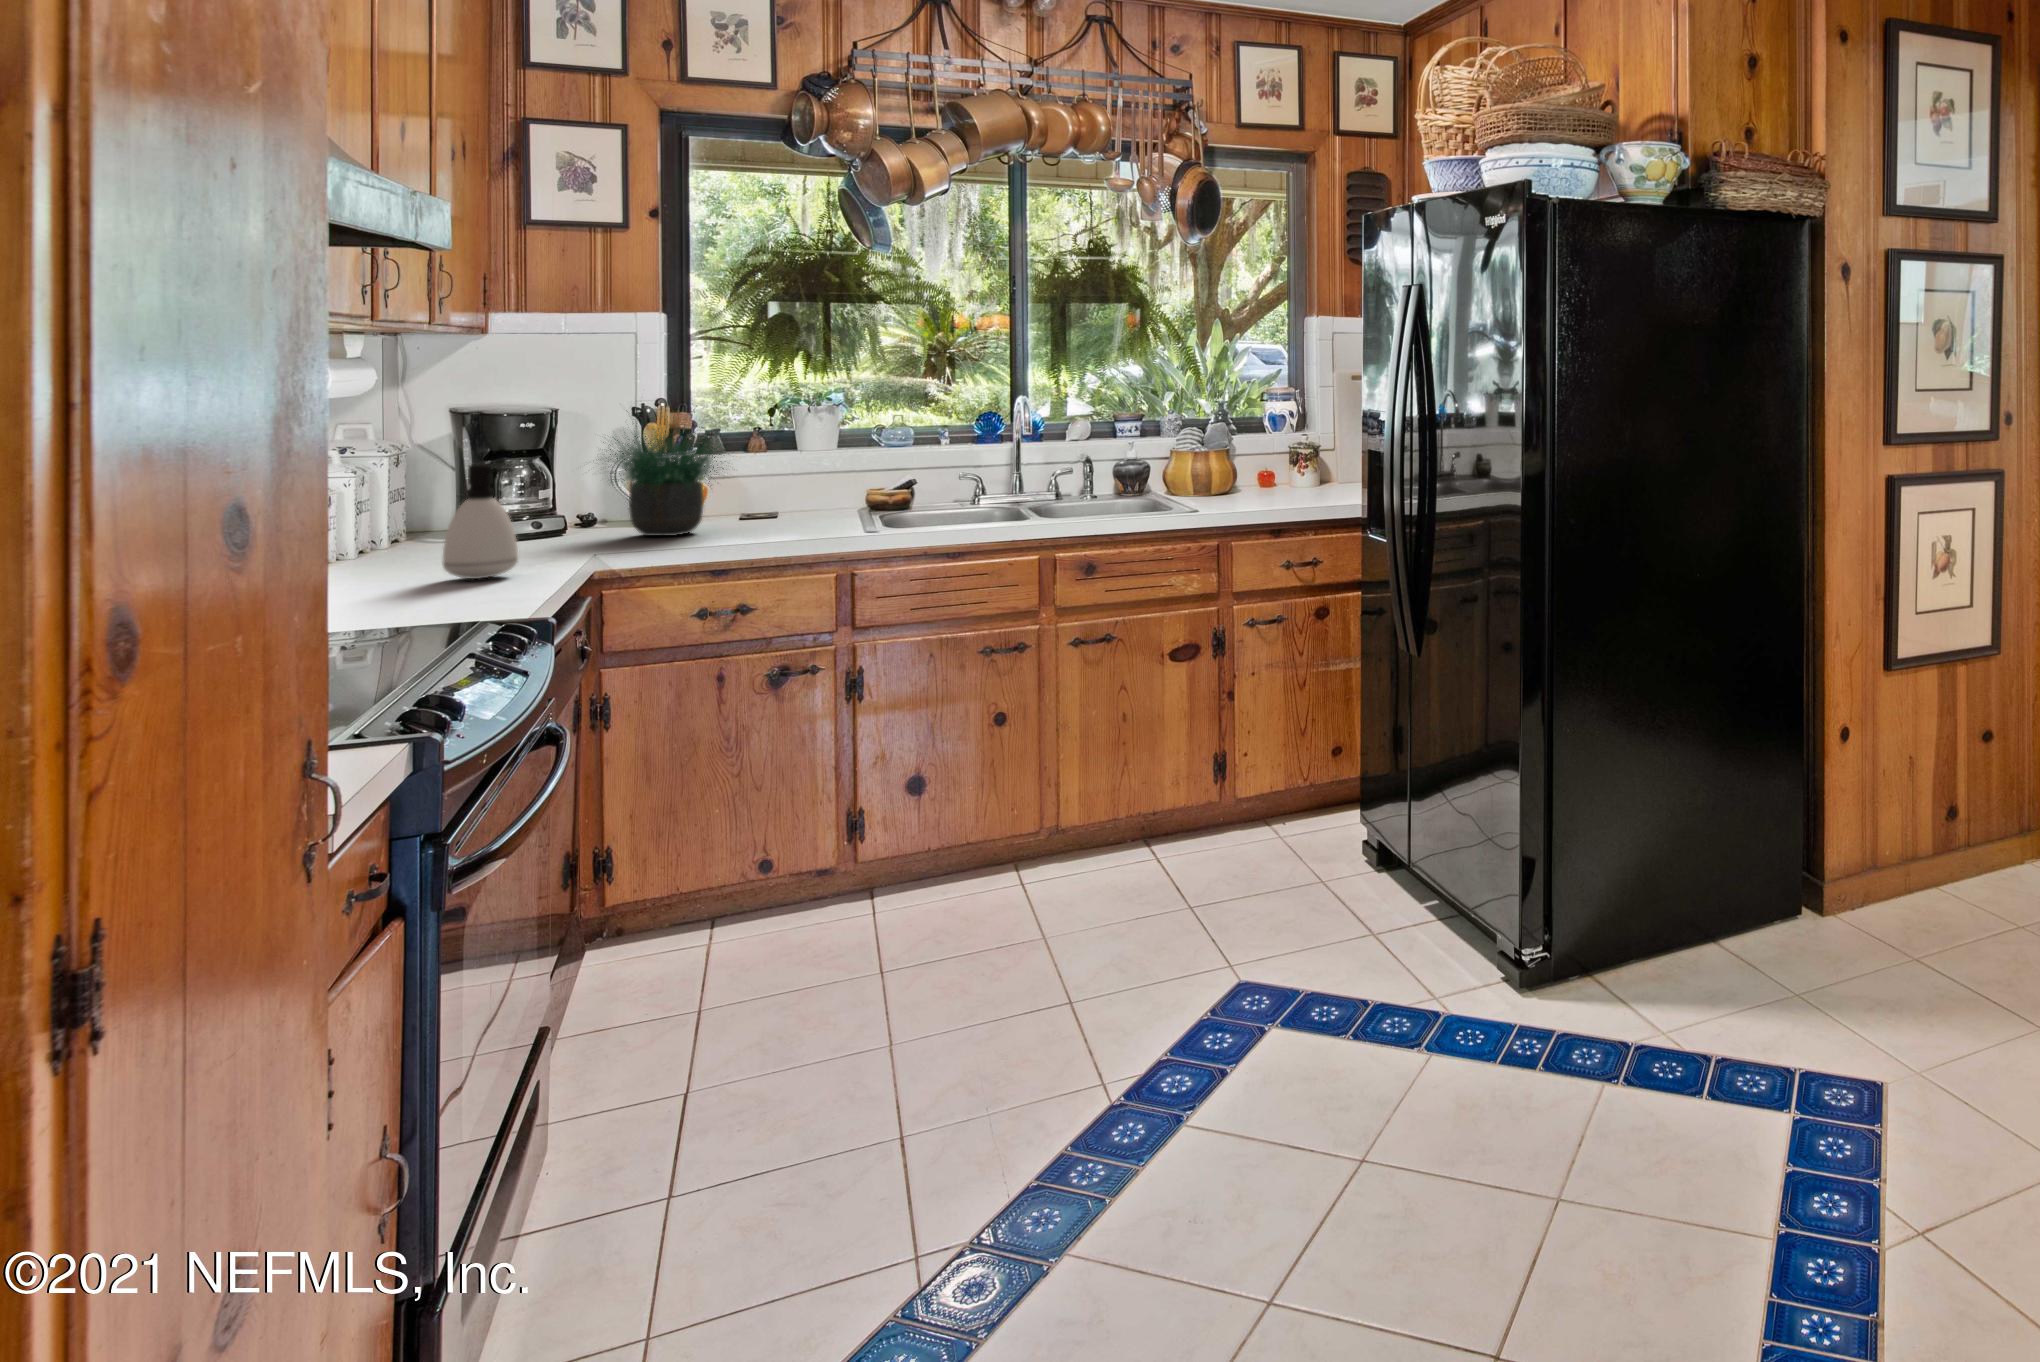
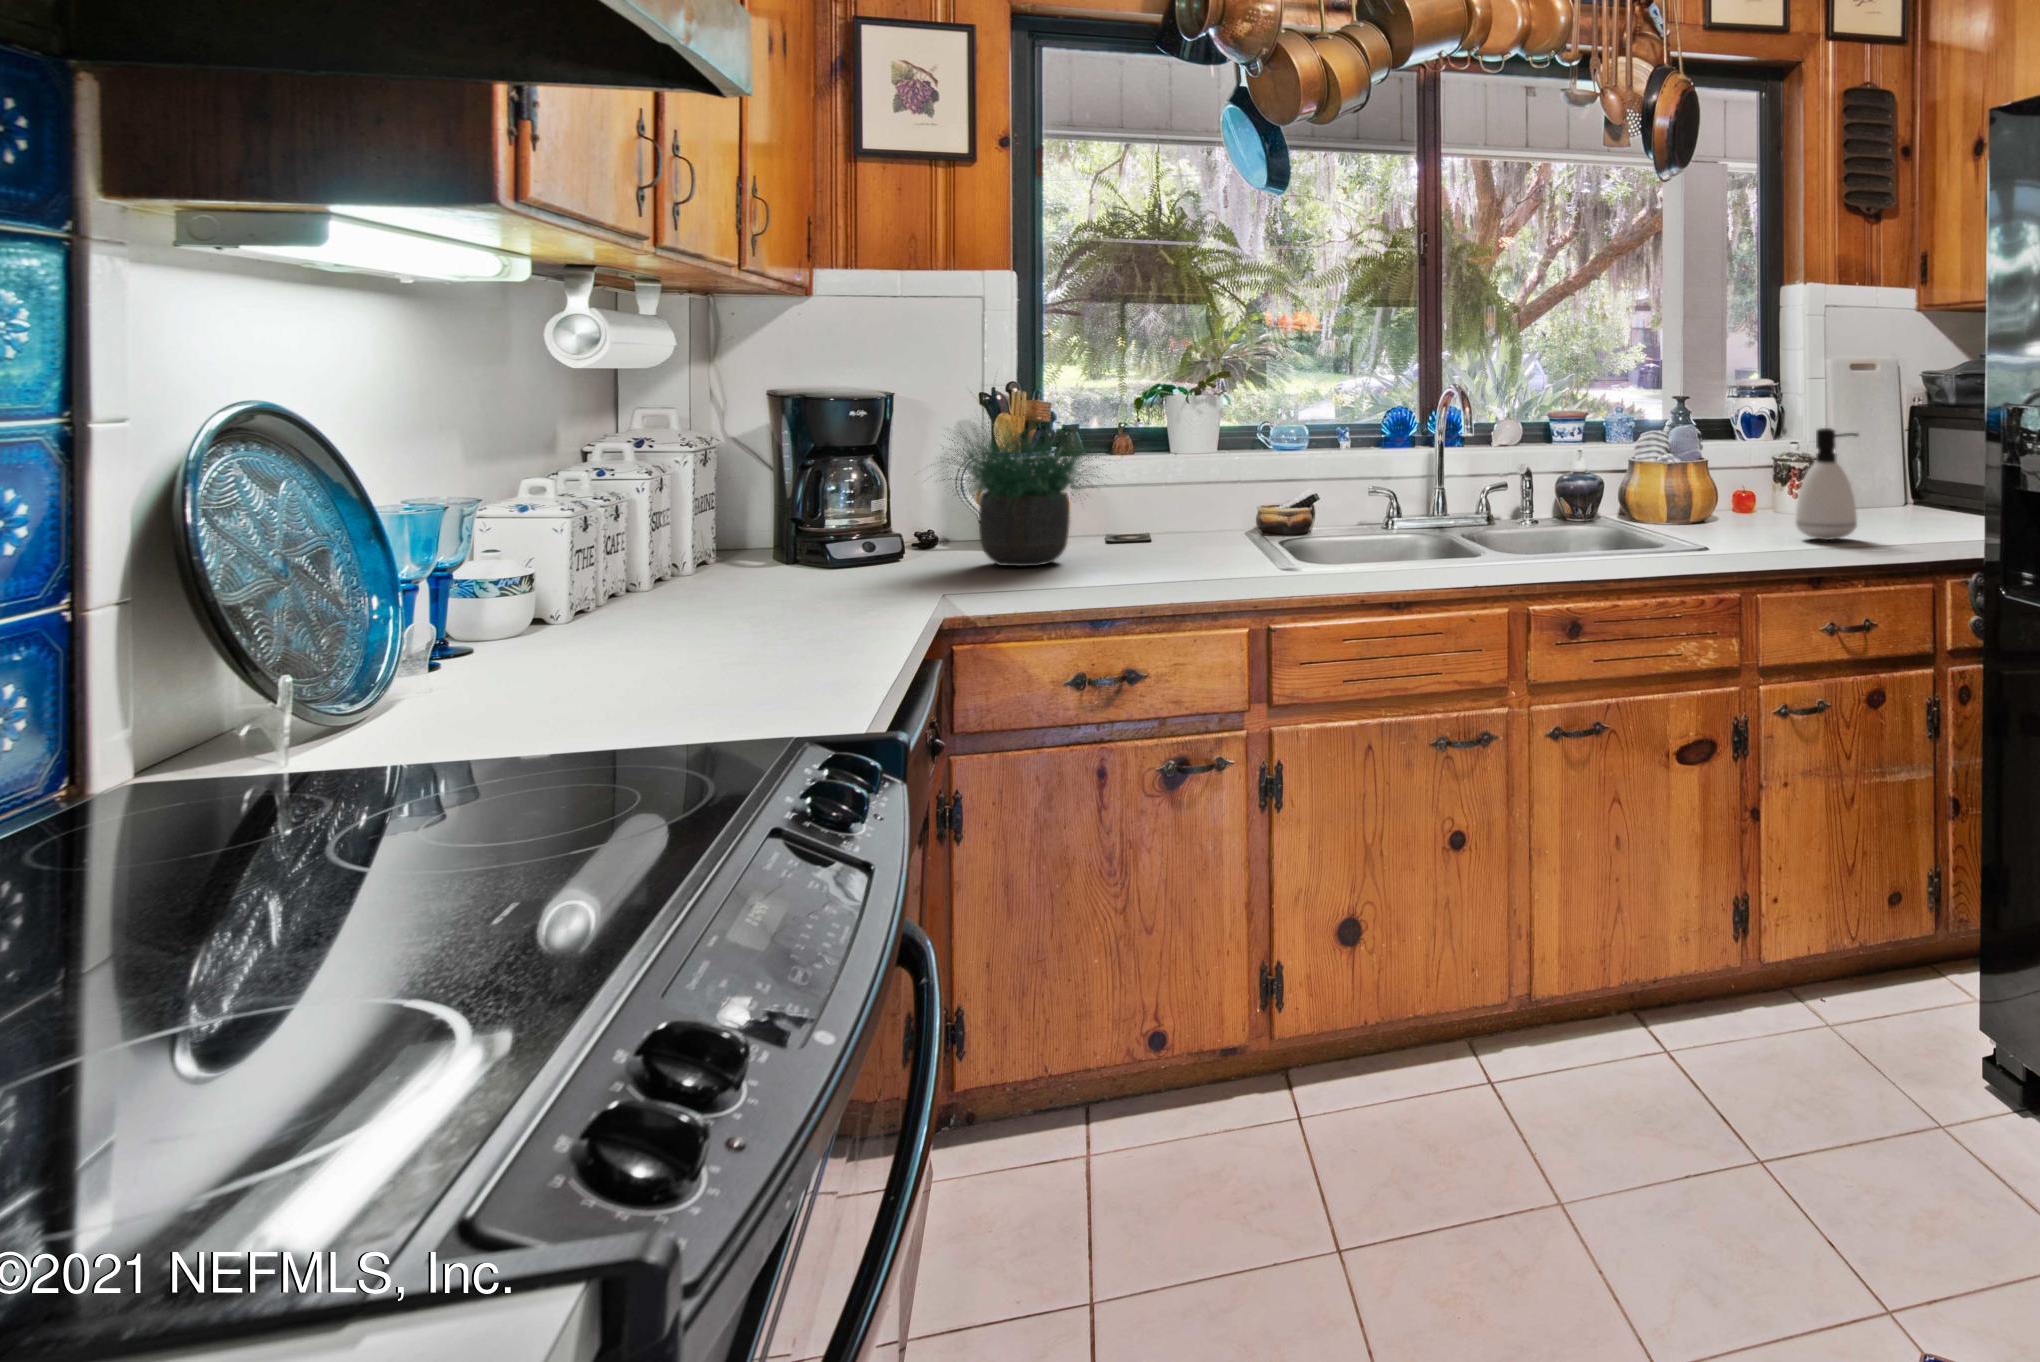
soap dispenser: present [443,463,518,579] -> present [1796,428,1858,540]

